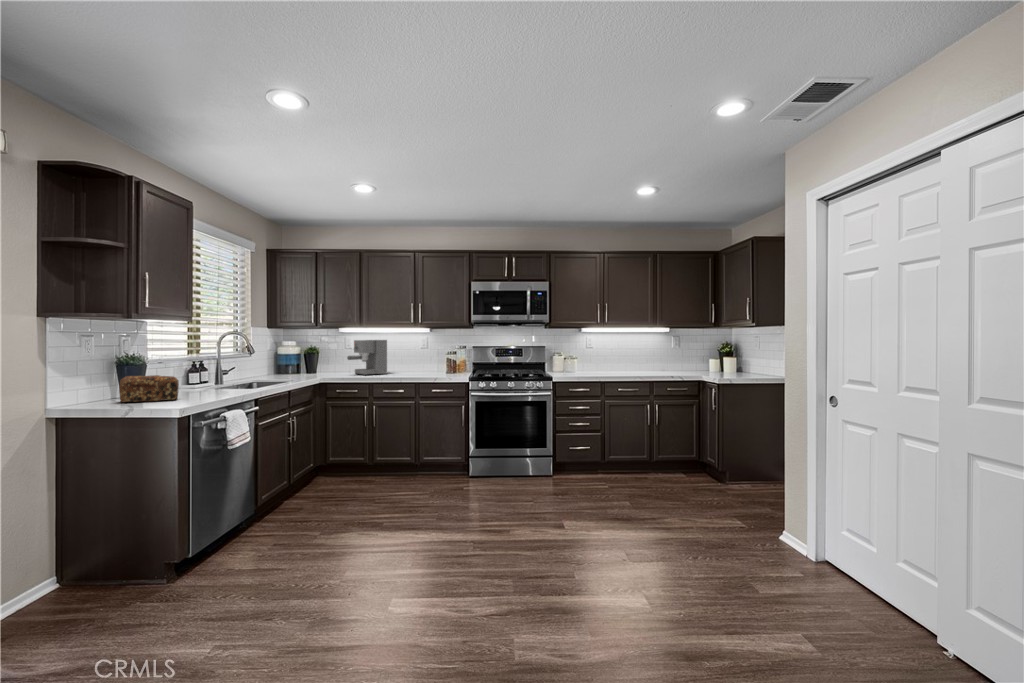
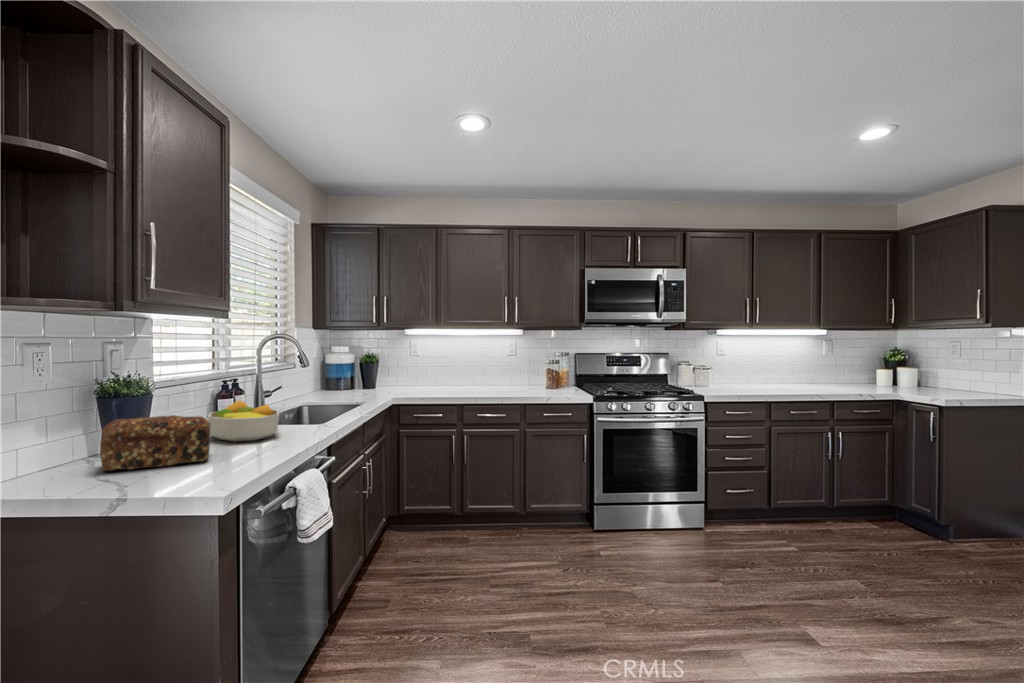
coffee maker: present [347,340,387,375] -> none [423,344,472,392]
fruit bowl: none [180,372,224,394] -> present [208,400,279,441]

